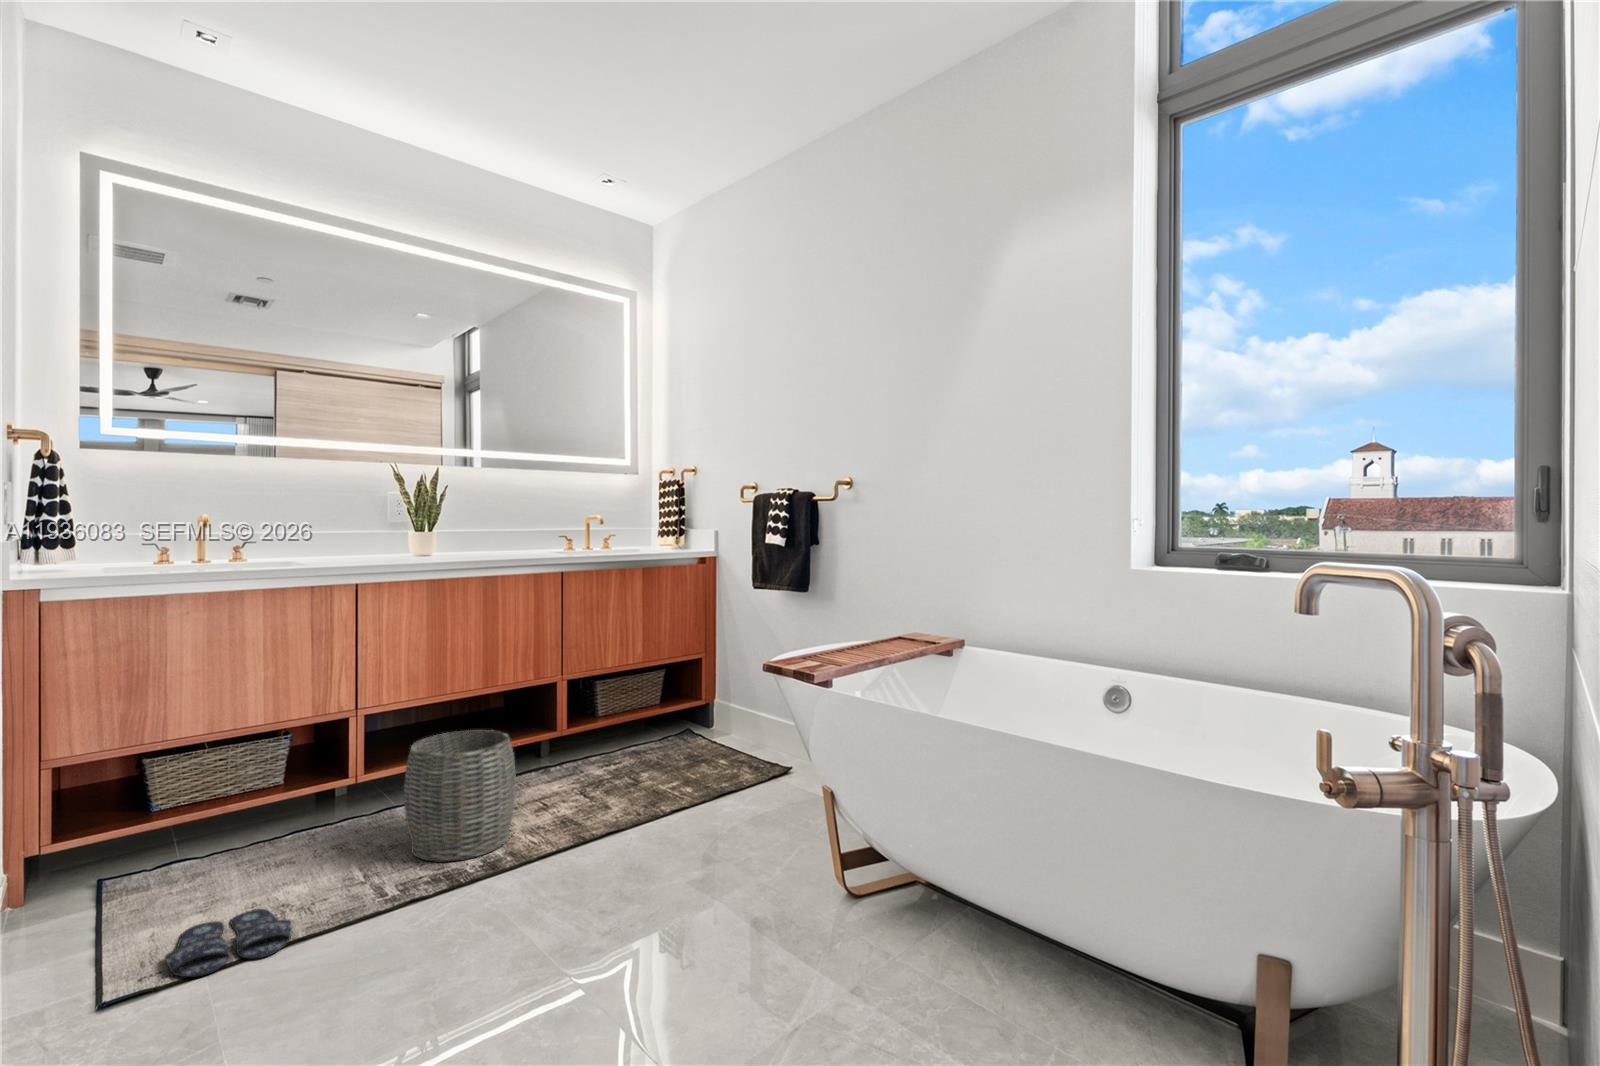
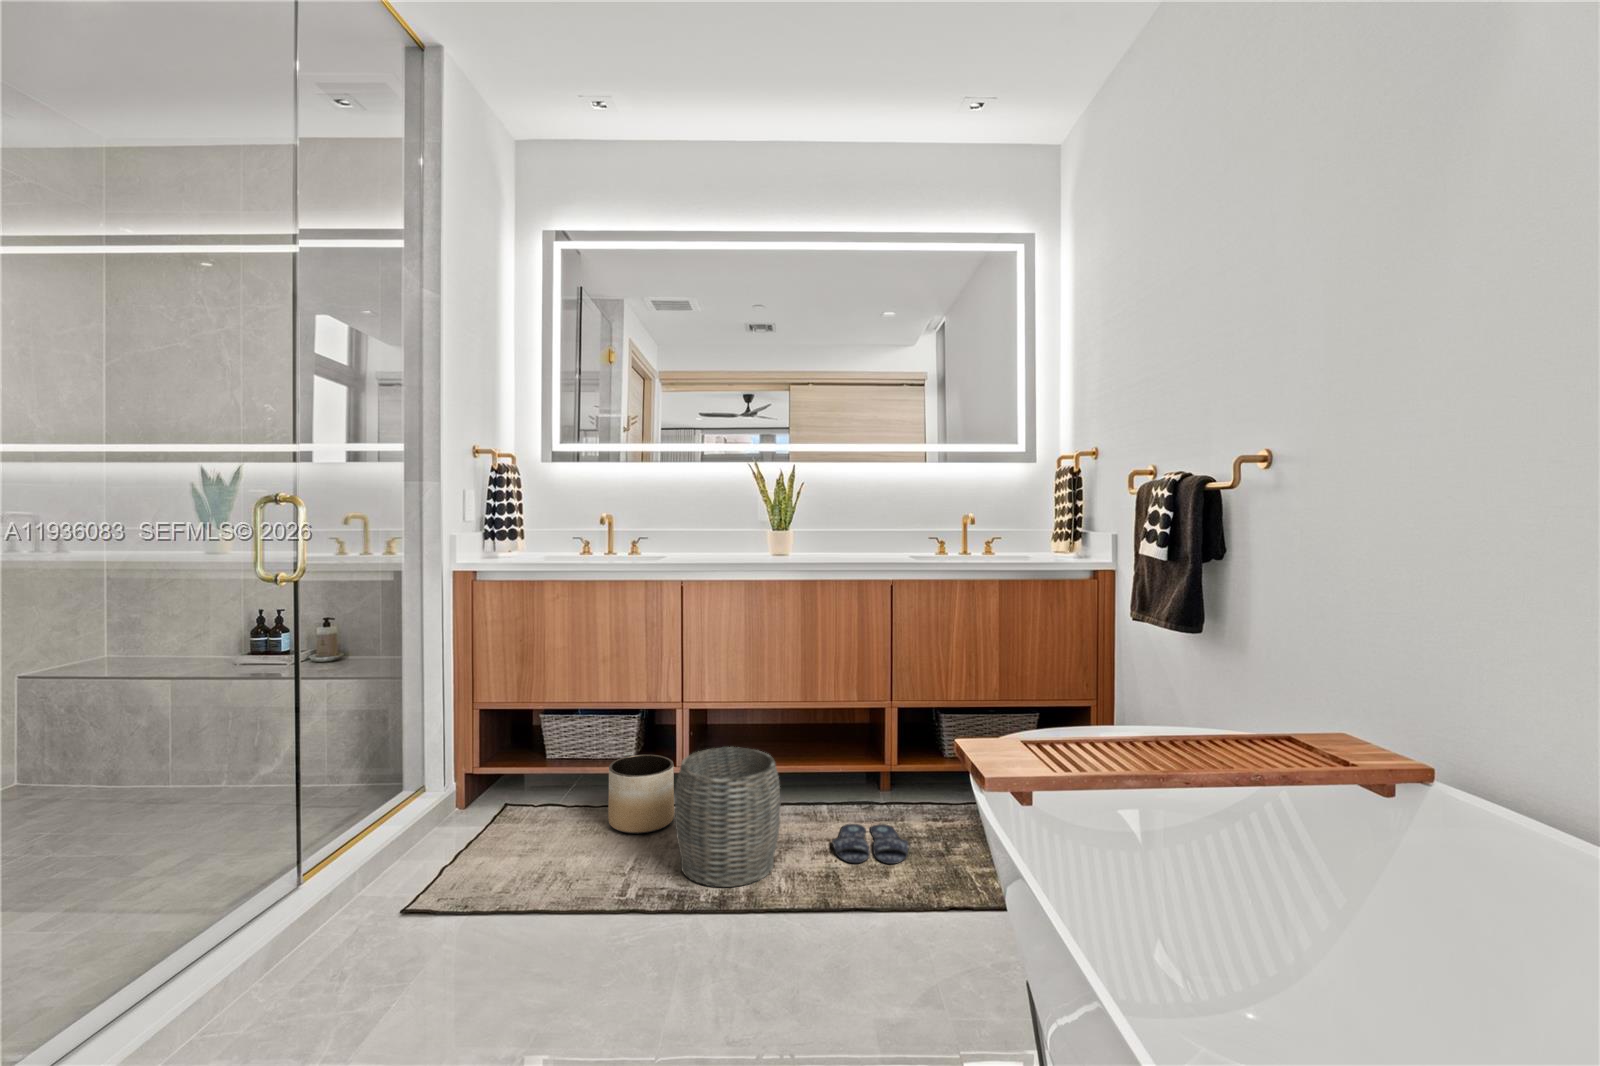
planter: none [282,768,364,853] -> present [608,755,674,834]
slippers: present [165,909,292,977] -> present [832,824,909,864]

